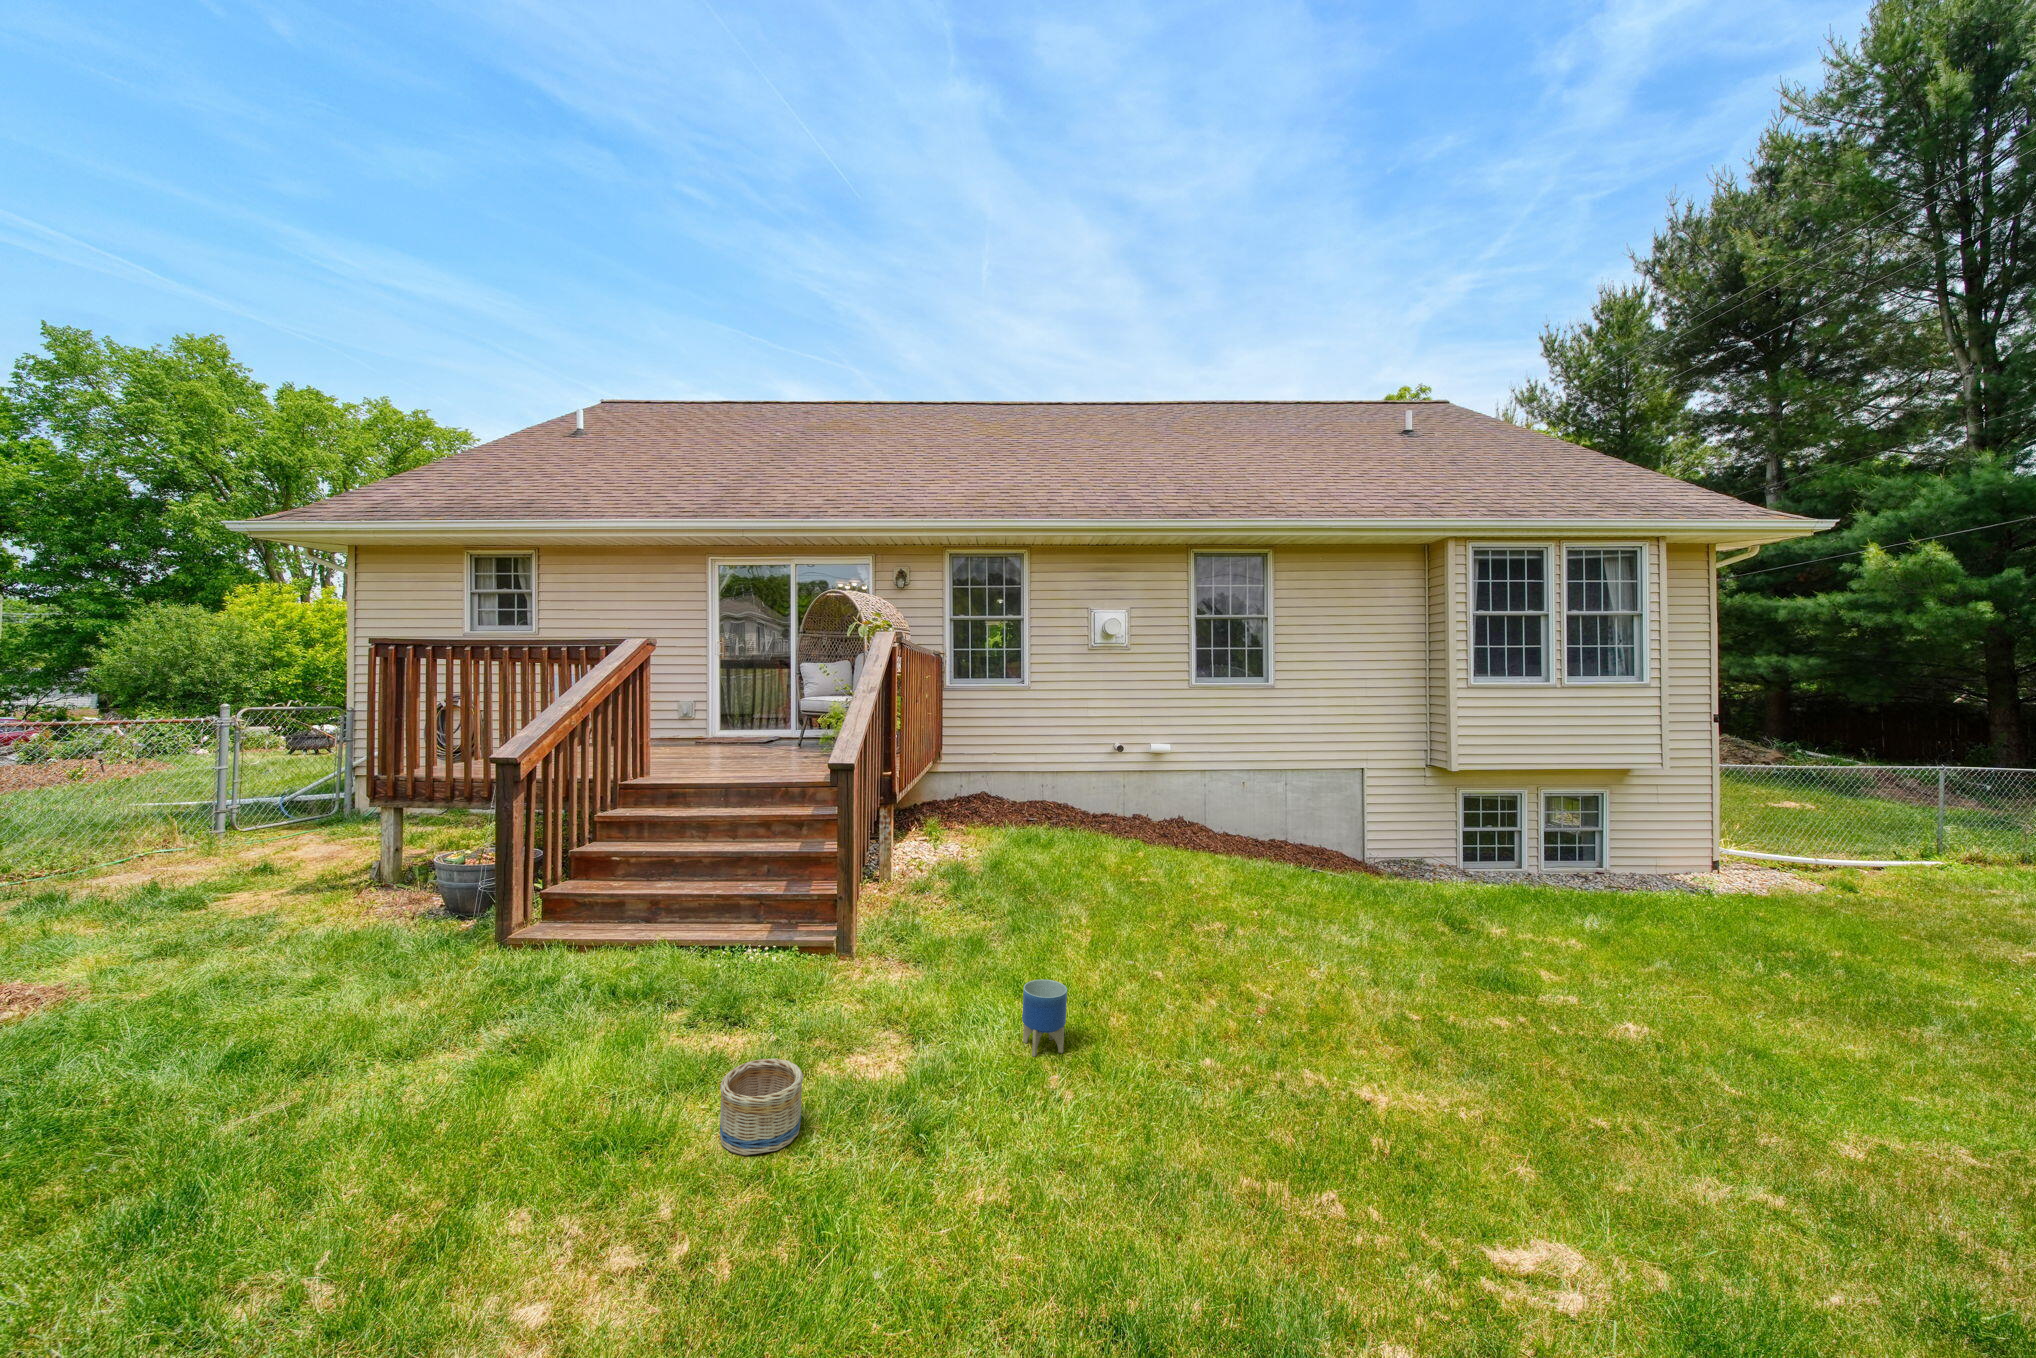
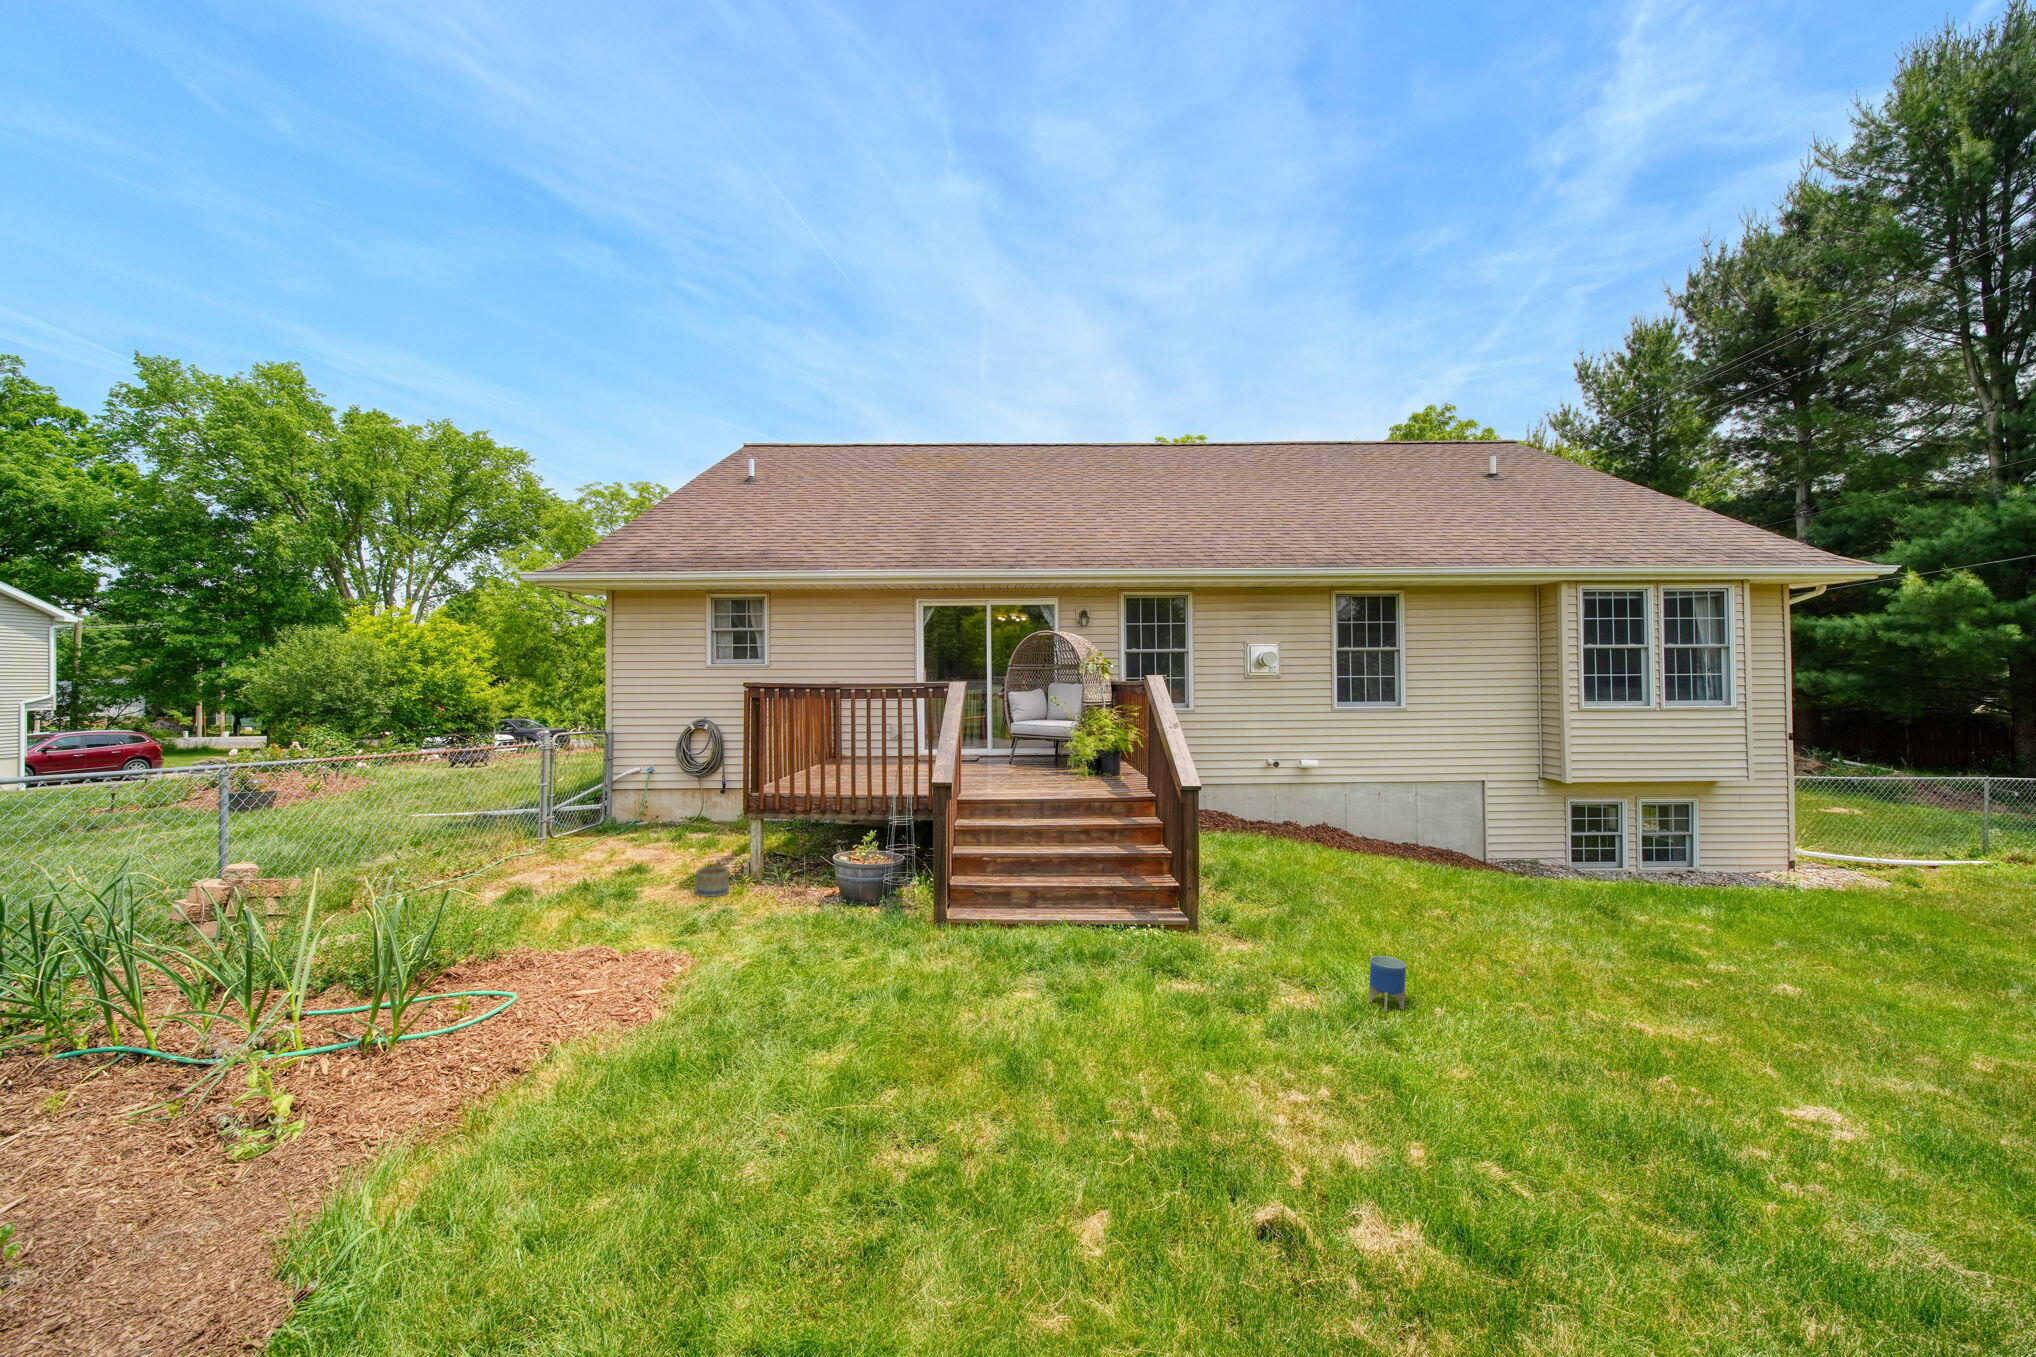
basket: present [720,1058,804,1155] -> present [696,866,729,897]

